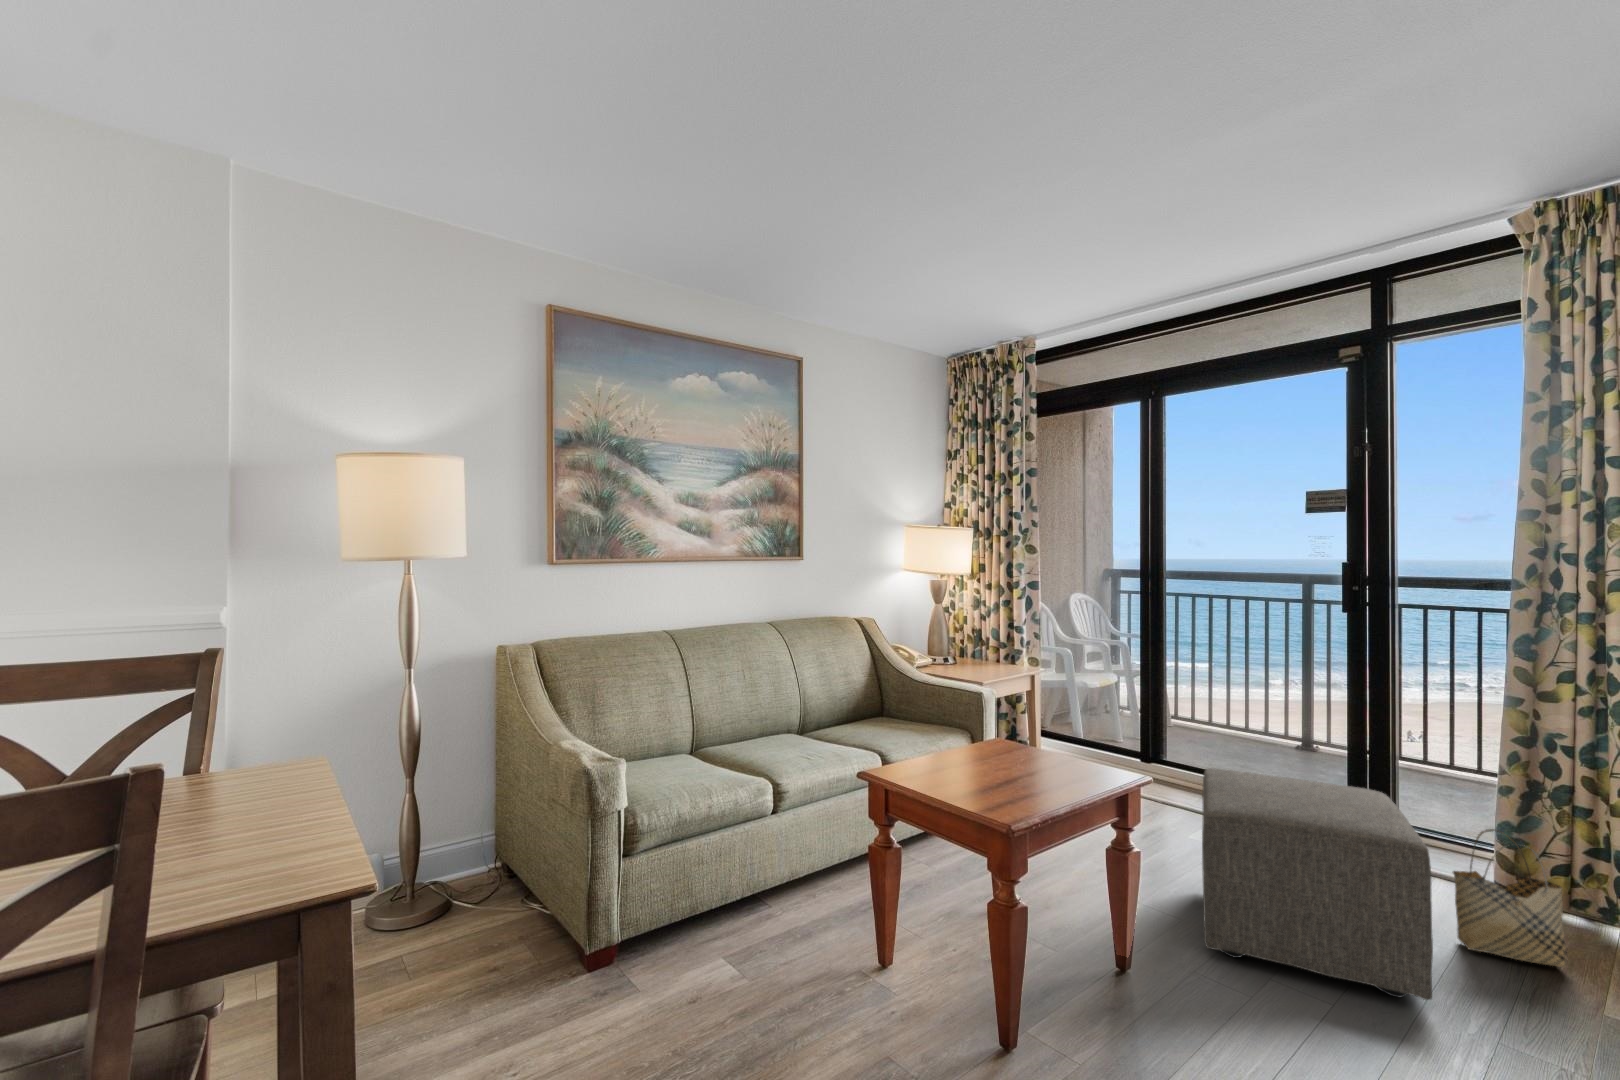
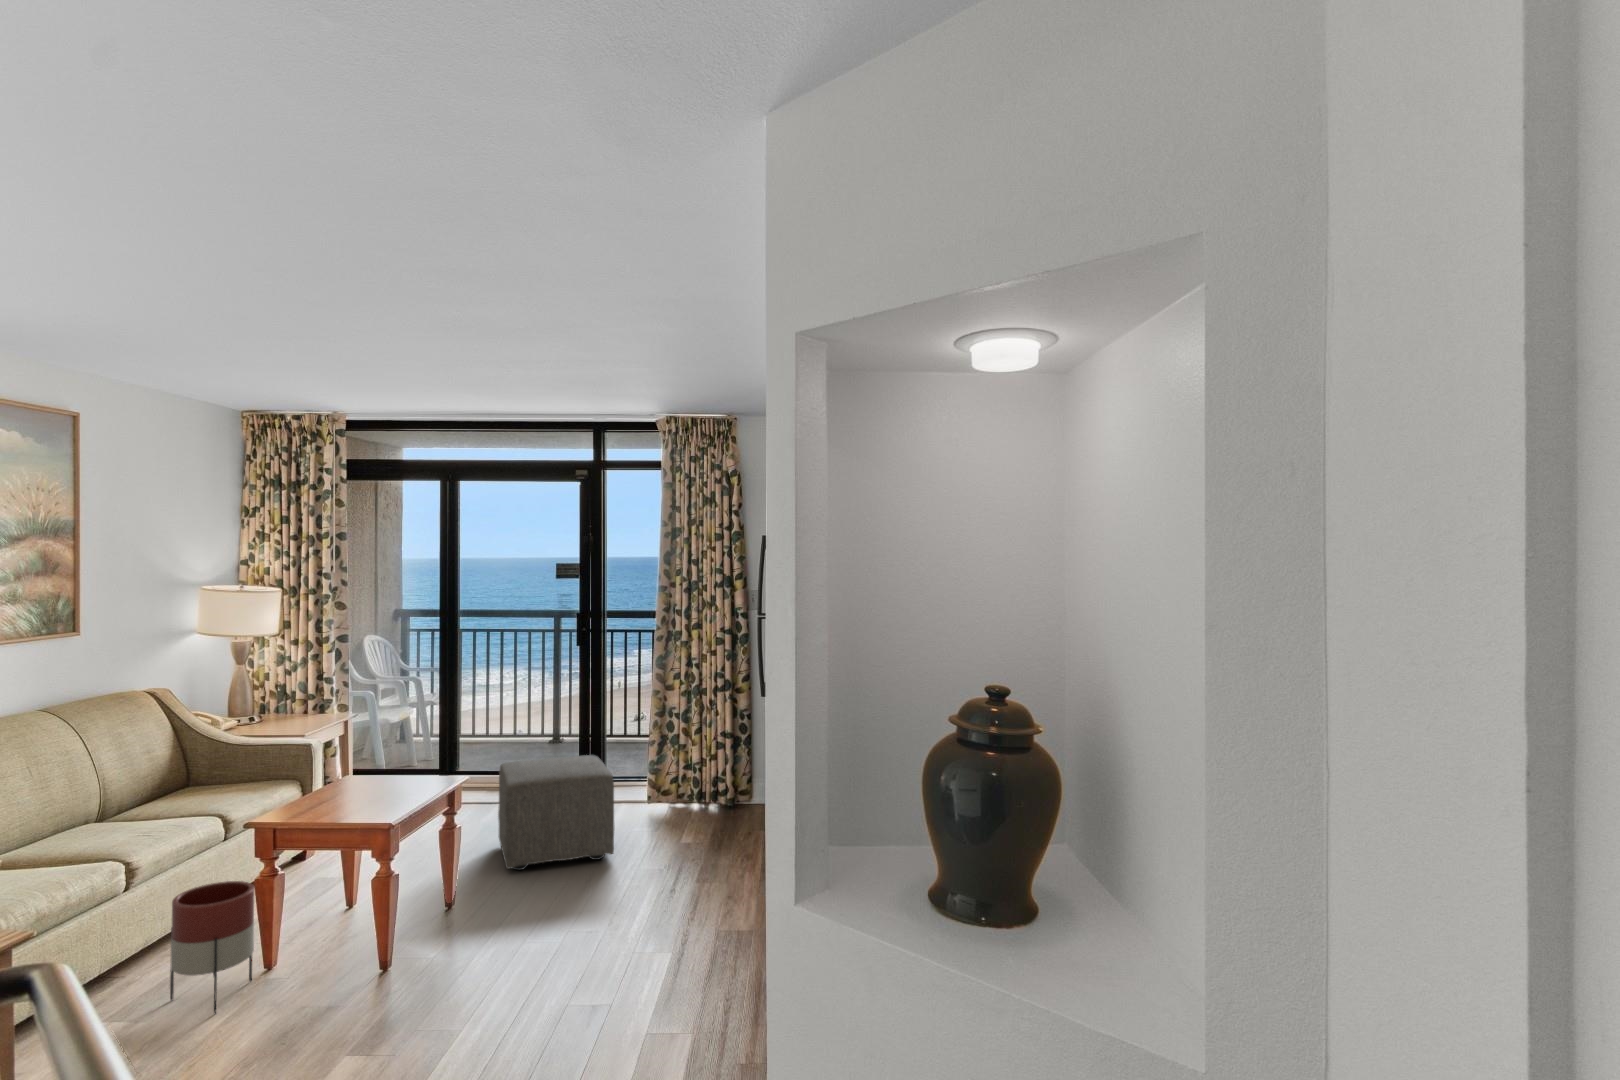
woven basket: present [1453,829,1567,967] -> none [626,764,670,831]
planter: none [707,850,805,1044] -> present [170,881,254,1014]

